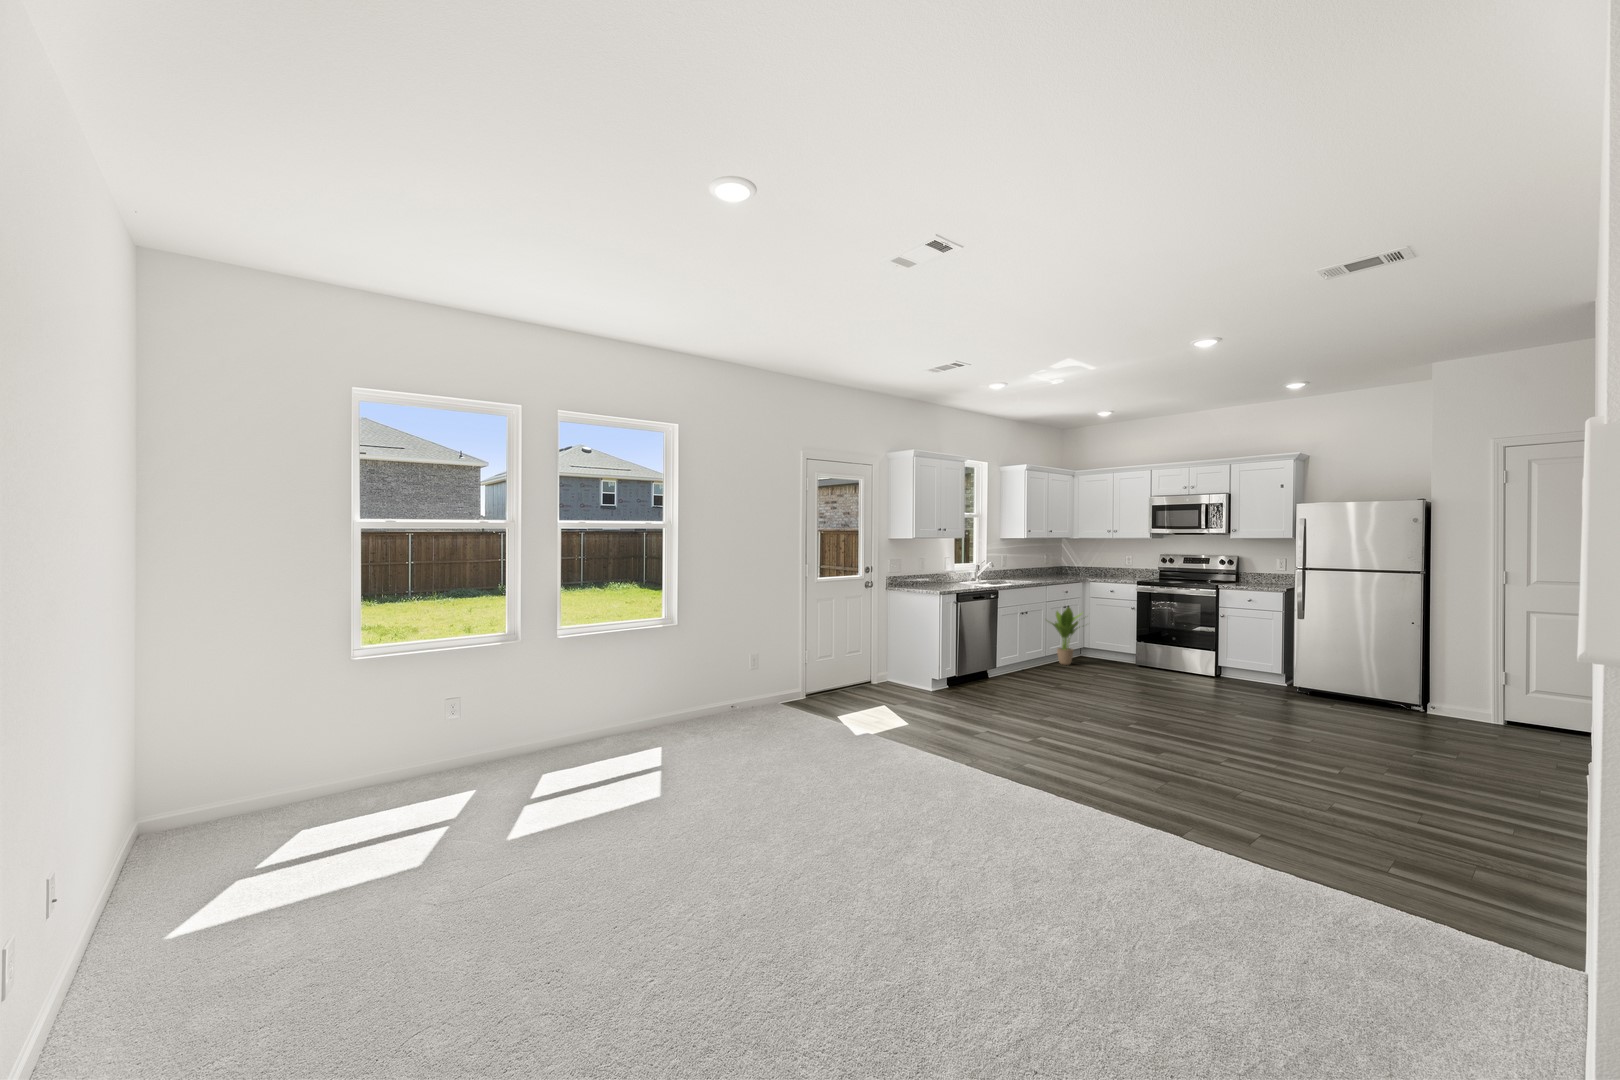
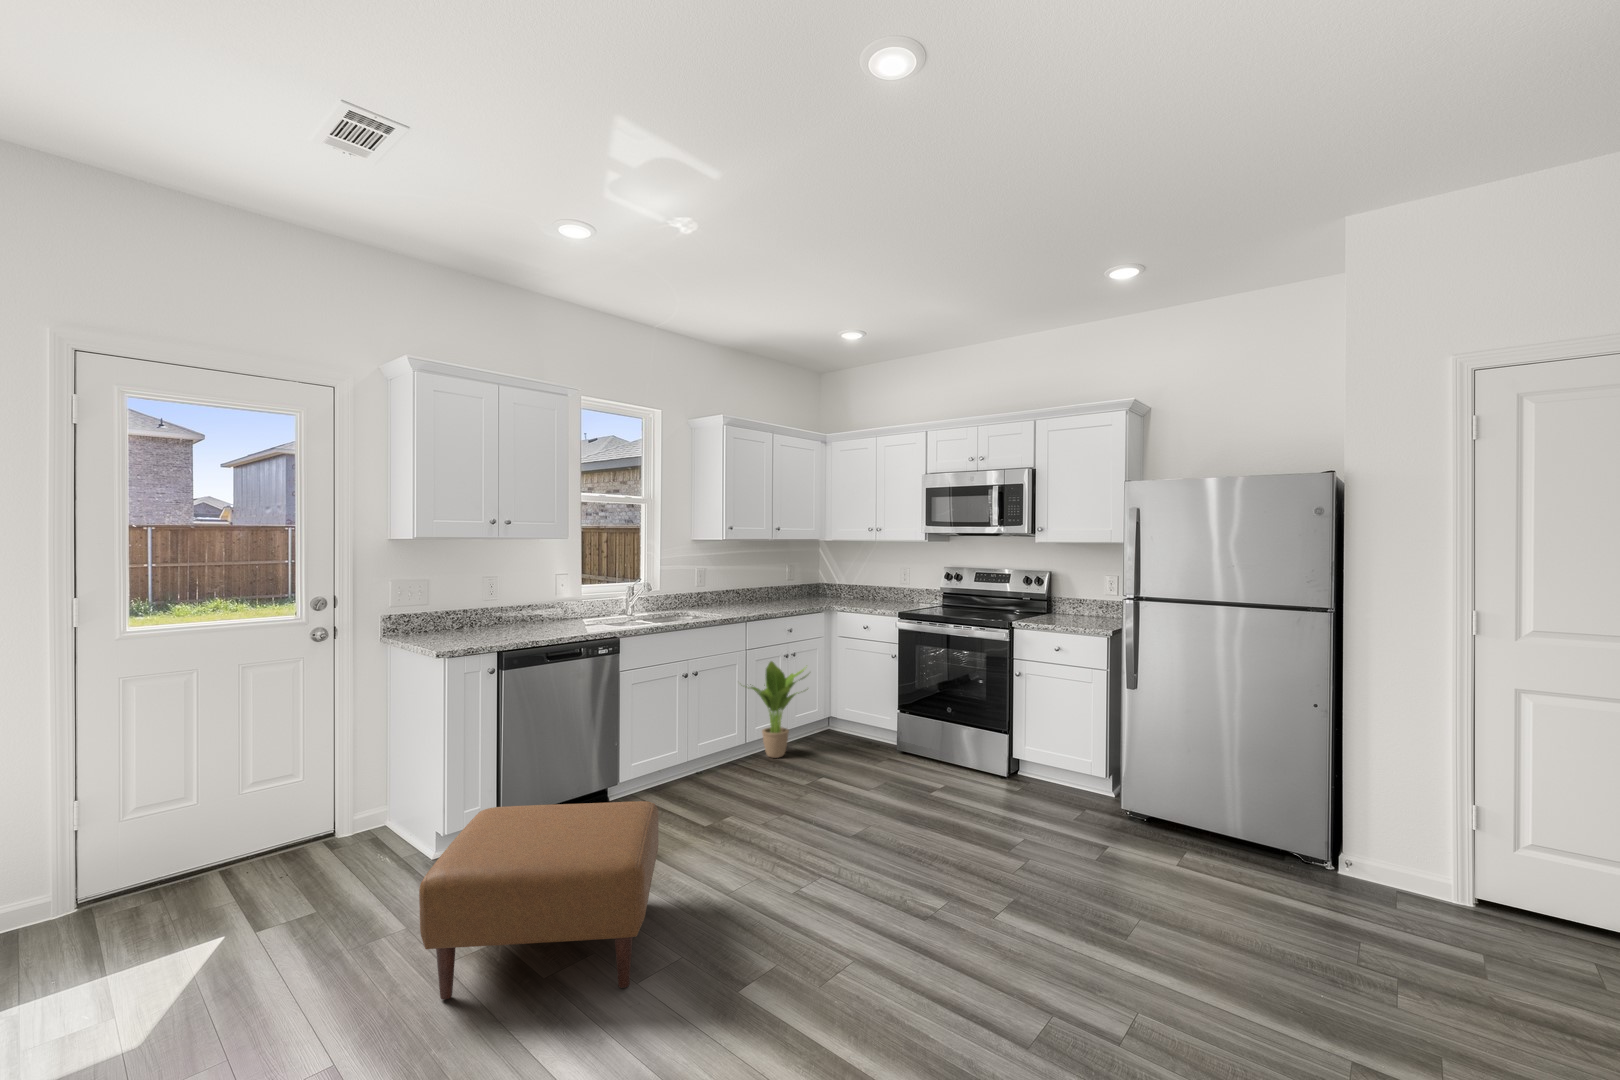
ottoman: none [979,659,1088,727] -> present [419,801,659,999]

